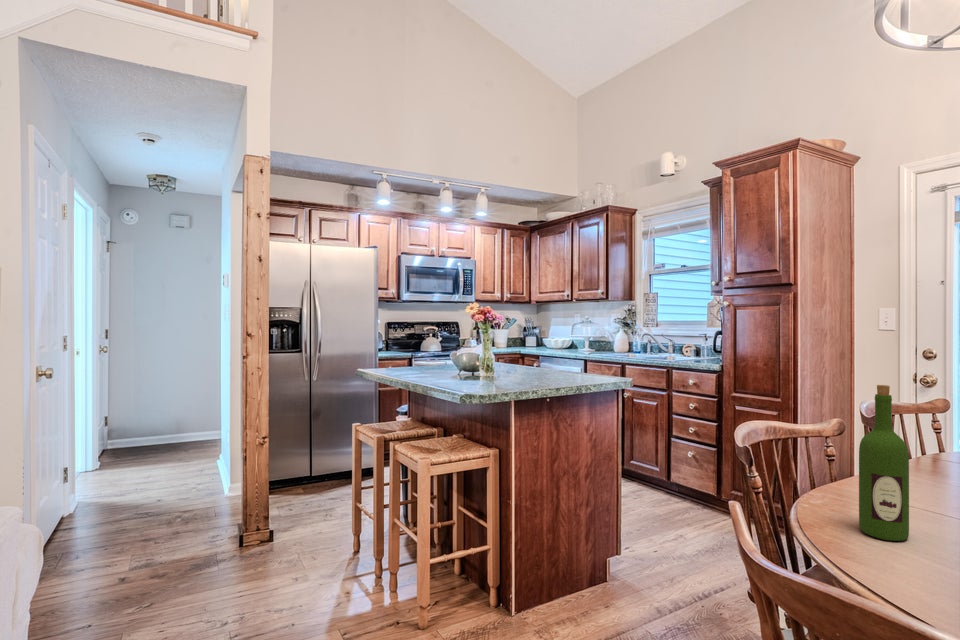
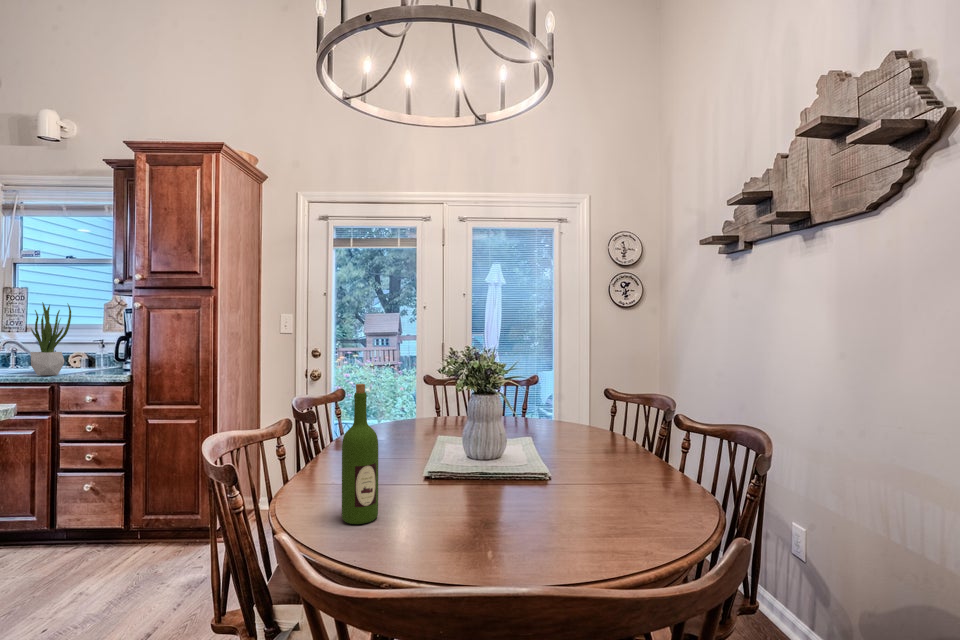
potted plant: none [654,304,680,361] -> present [31,302,71,375]

